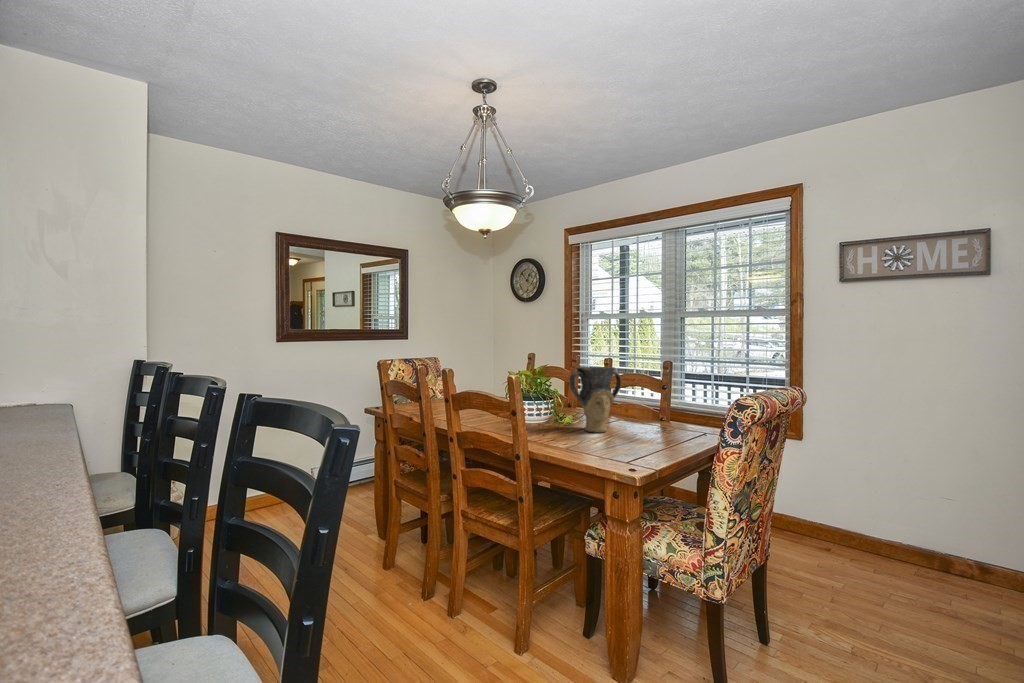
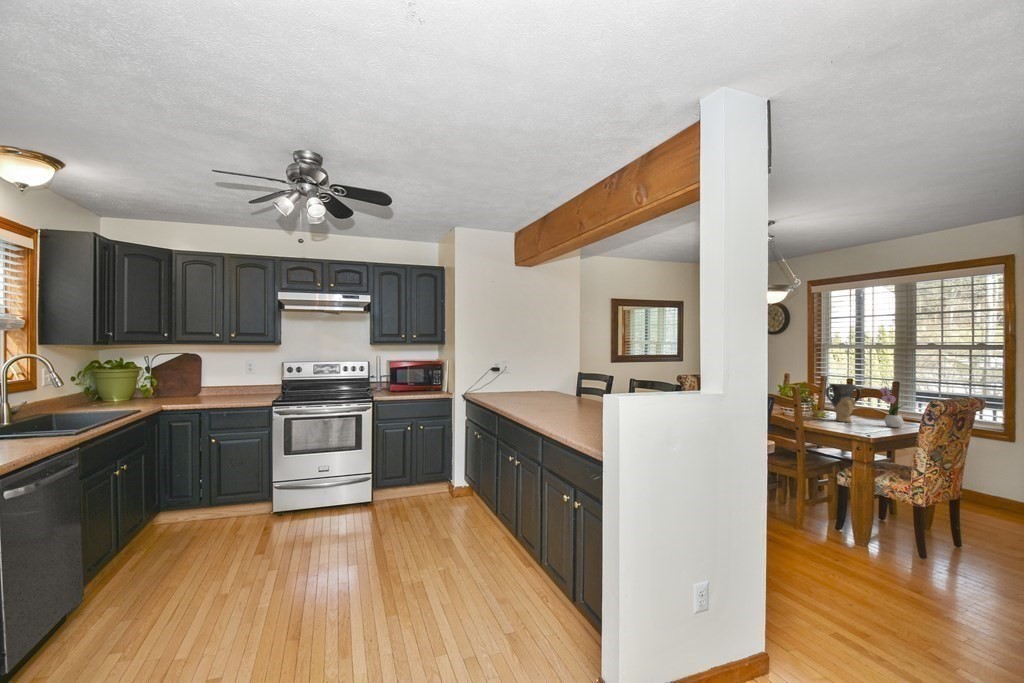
flower arrangement: none [649,358,687,439] -> present [880,381,904,428]

